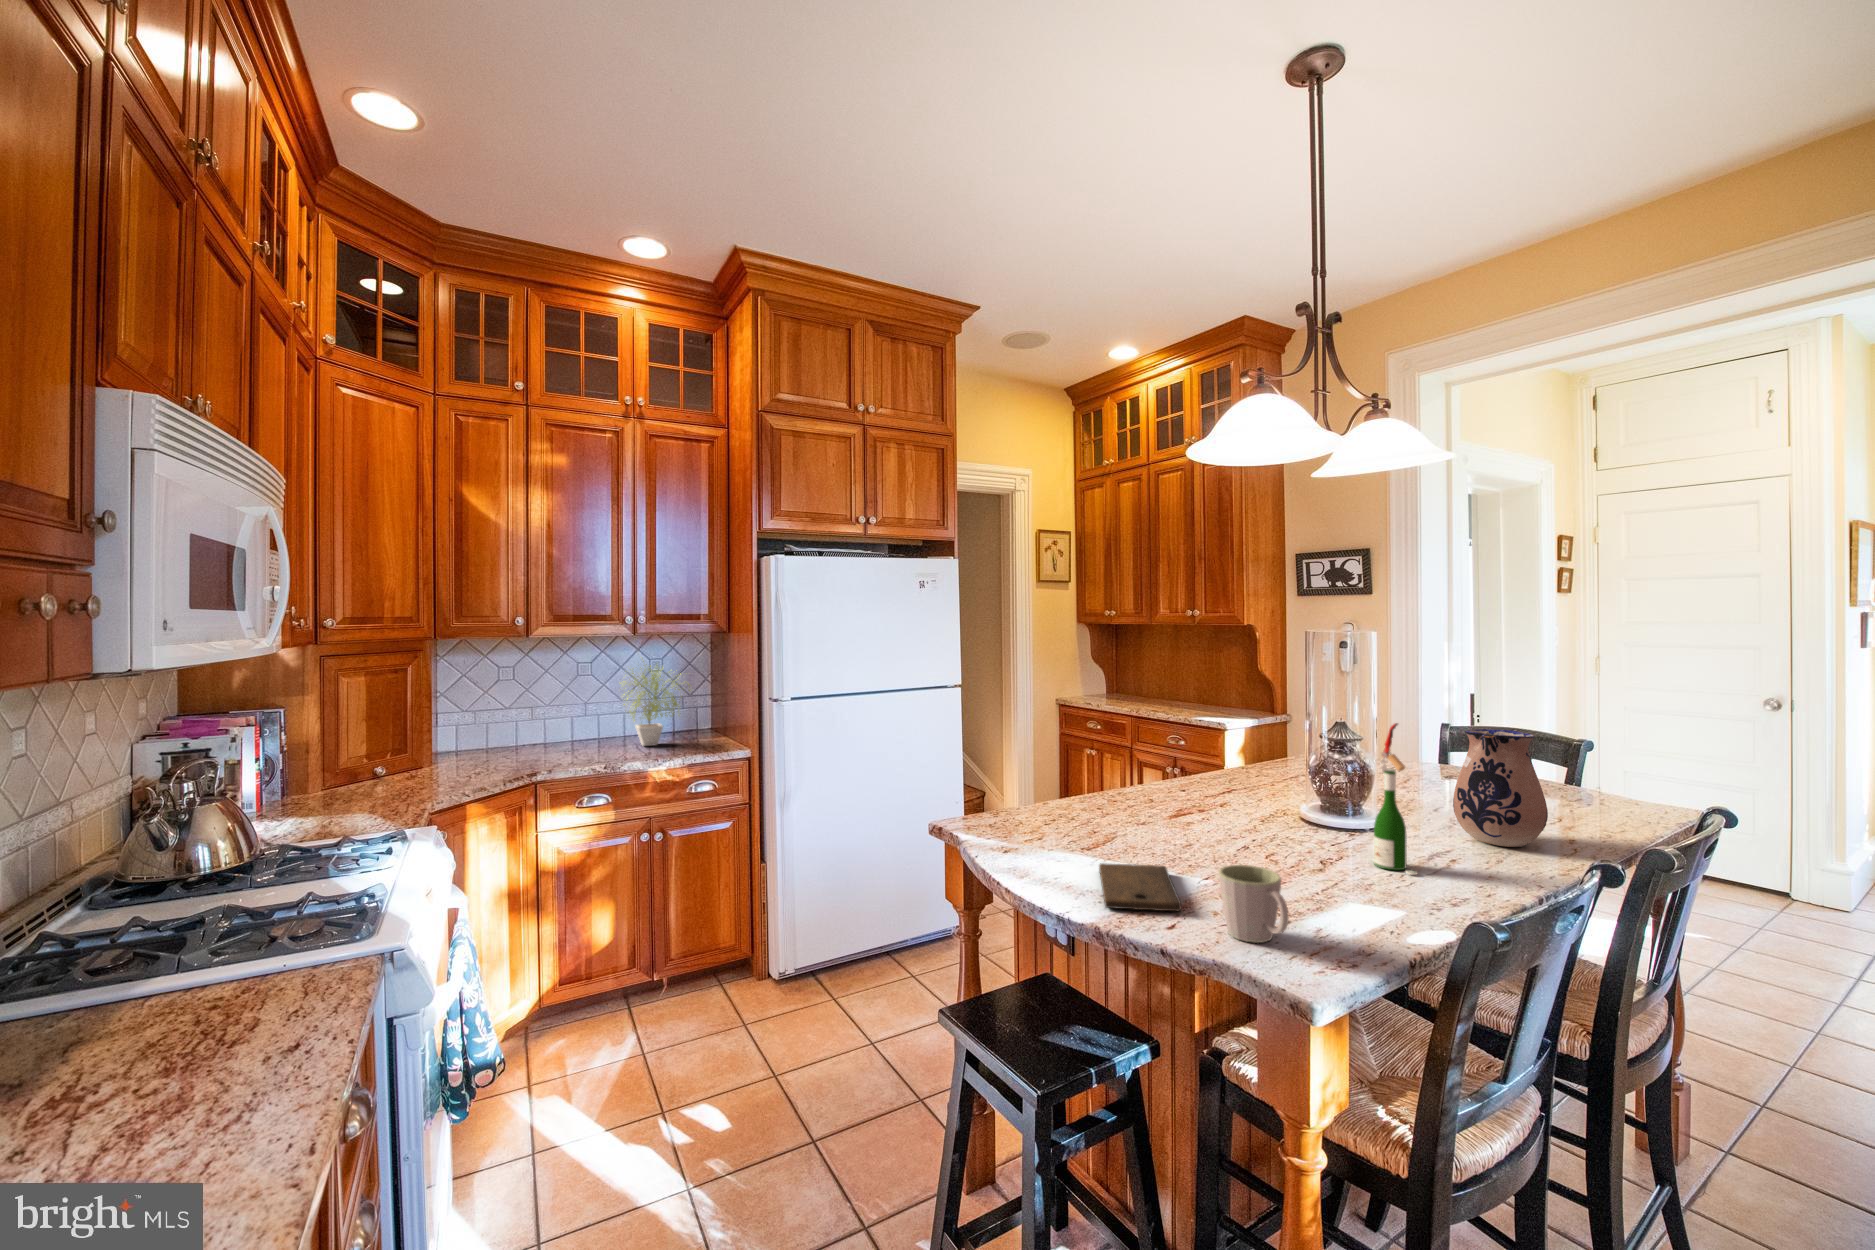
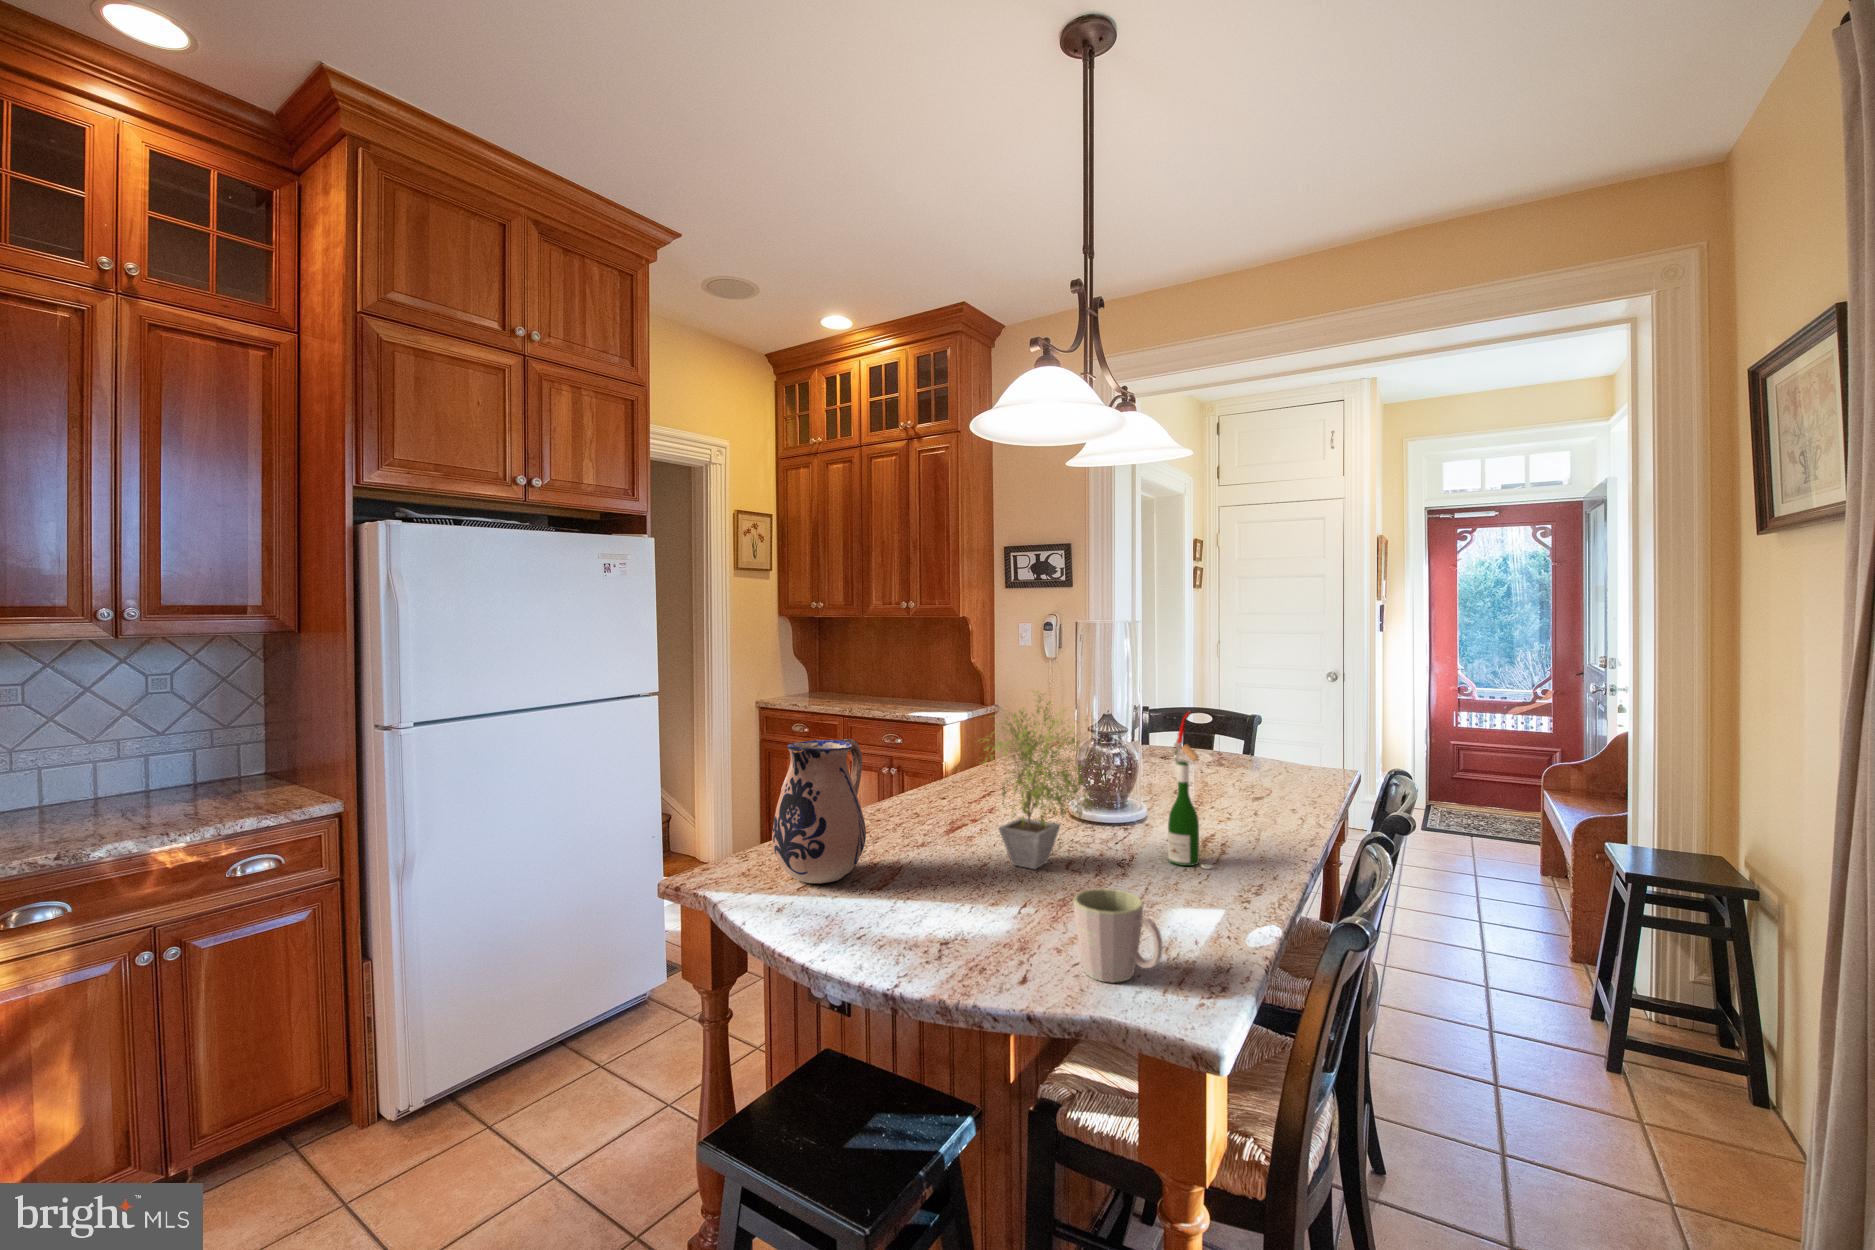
potted plant: present [620,661,690,746] -> present [984,691,1107,869]
ceramic pitcher: present [1453,729,1548,847] -> present [772,739,866,883]
cutting board: present [1099,863,1181,911] -> none [902,897,1023,967]

